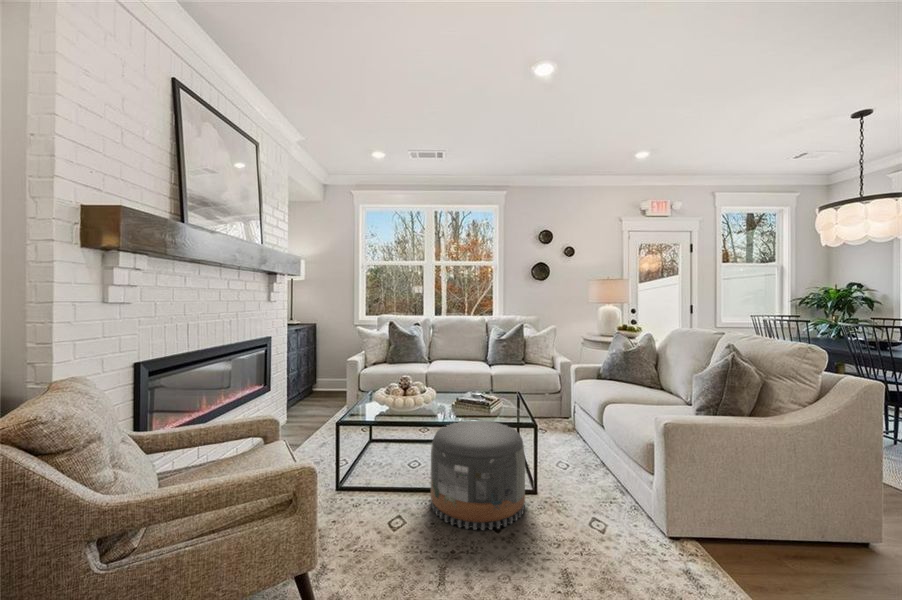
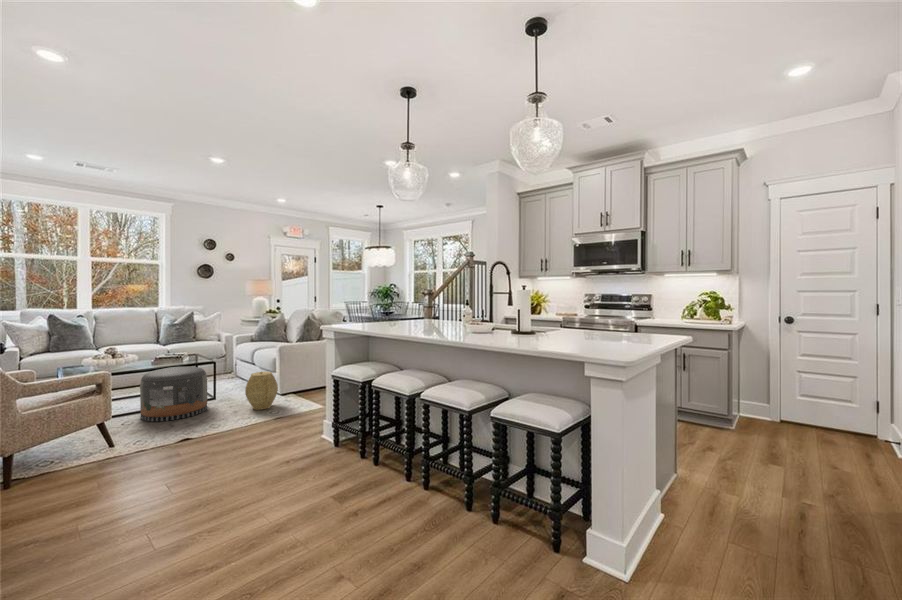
woven basket: none [591,469,663,566] -> present [245,372,278,410]

